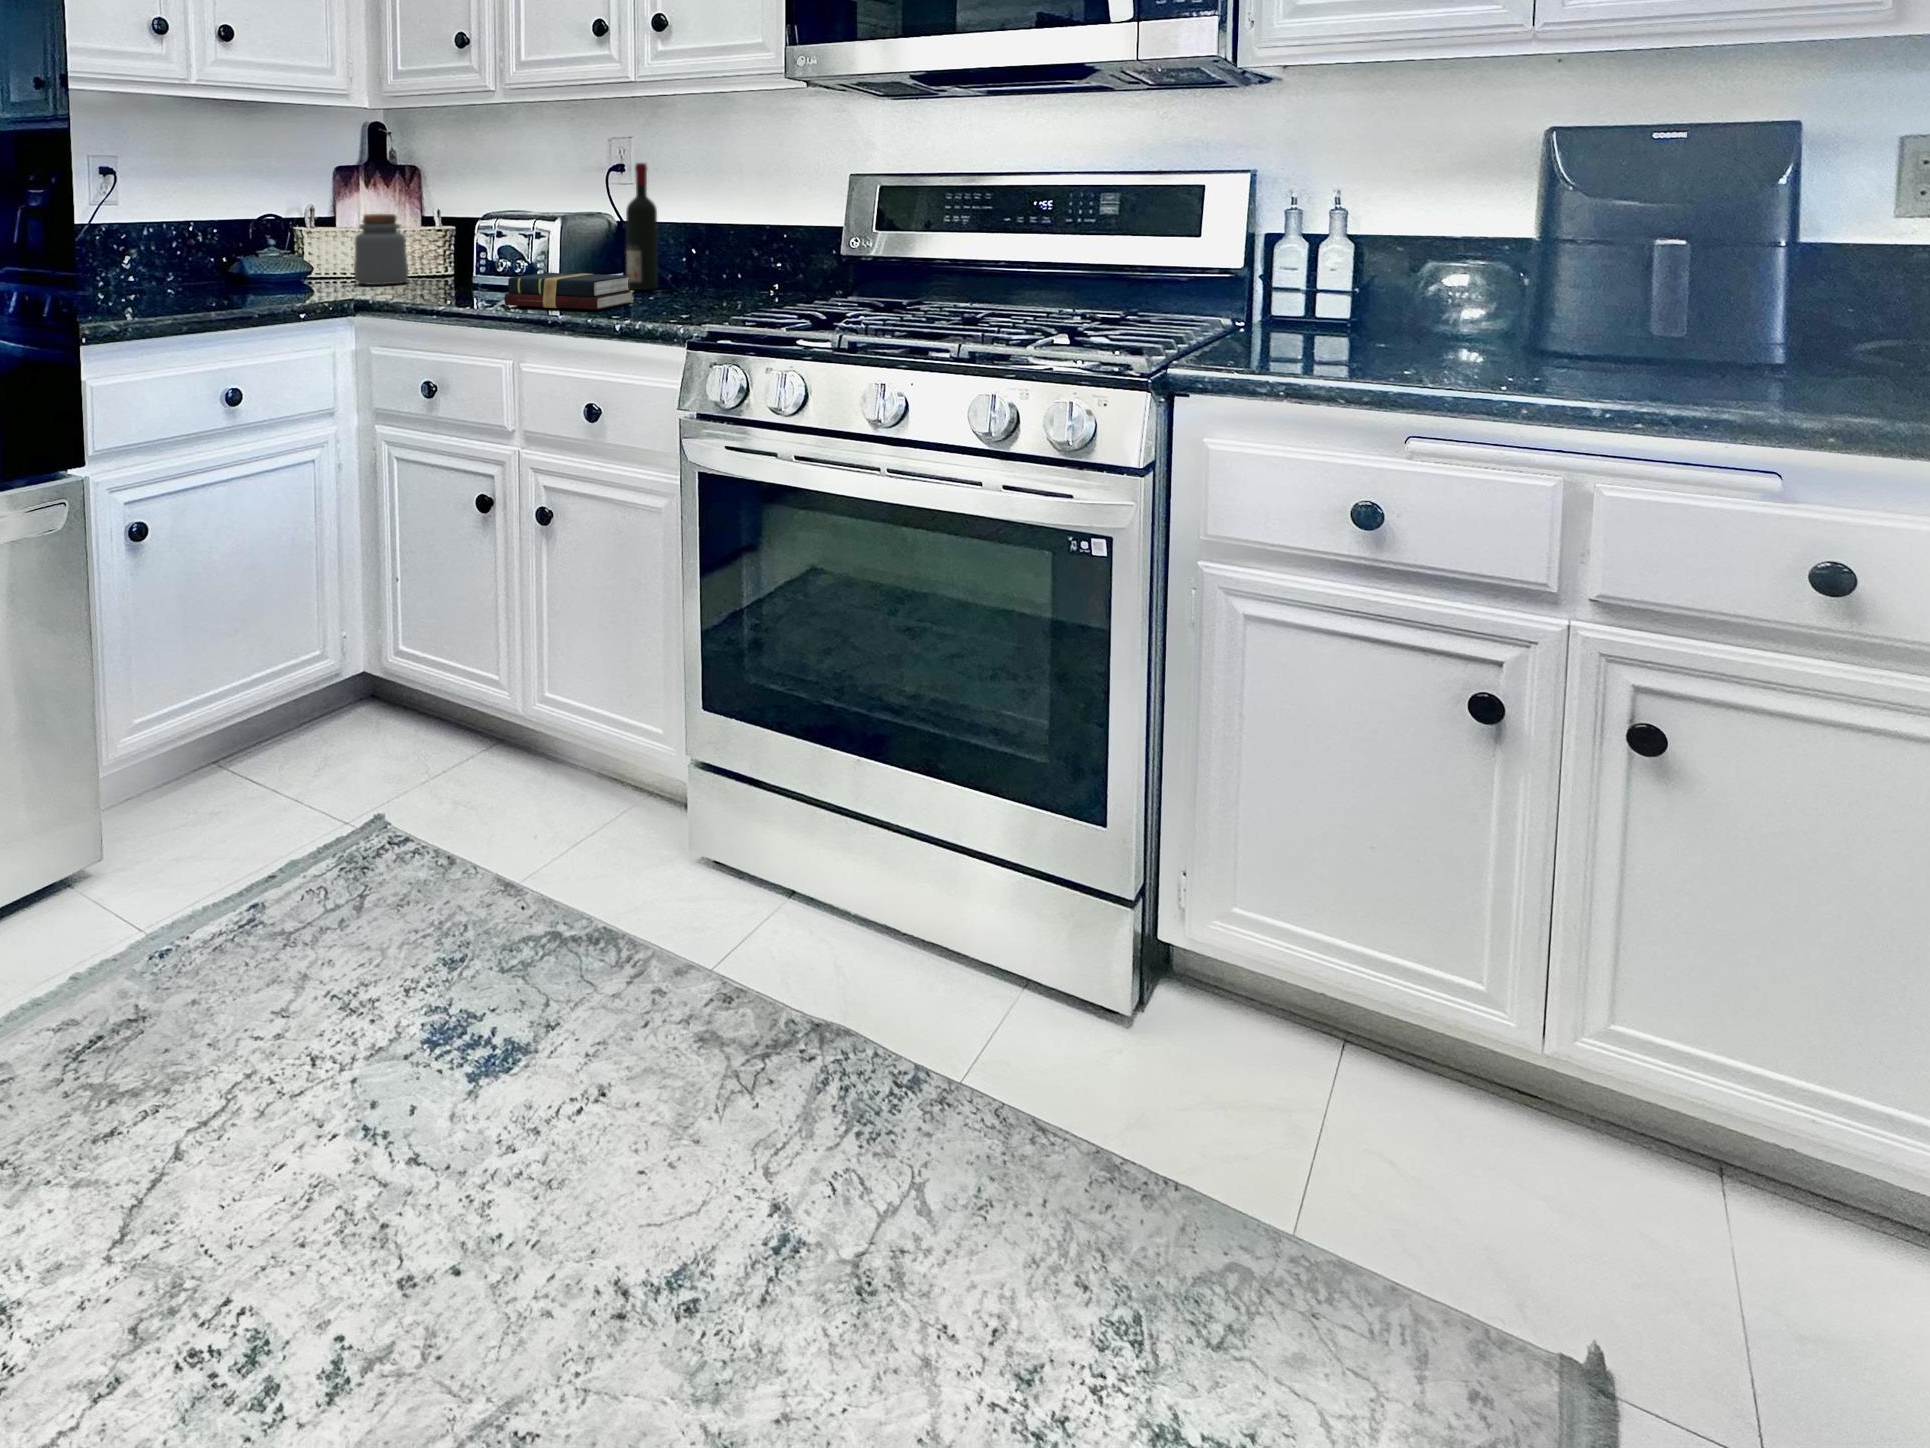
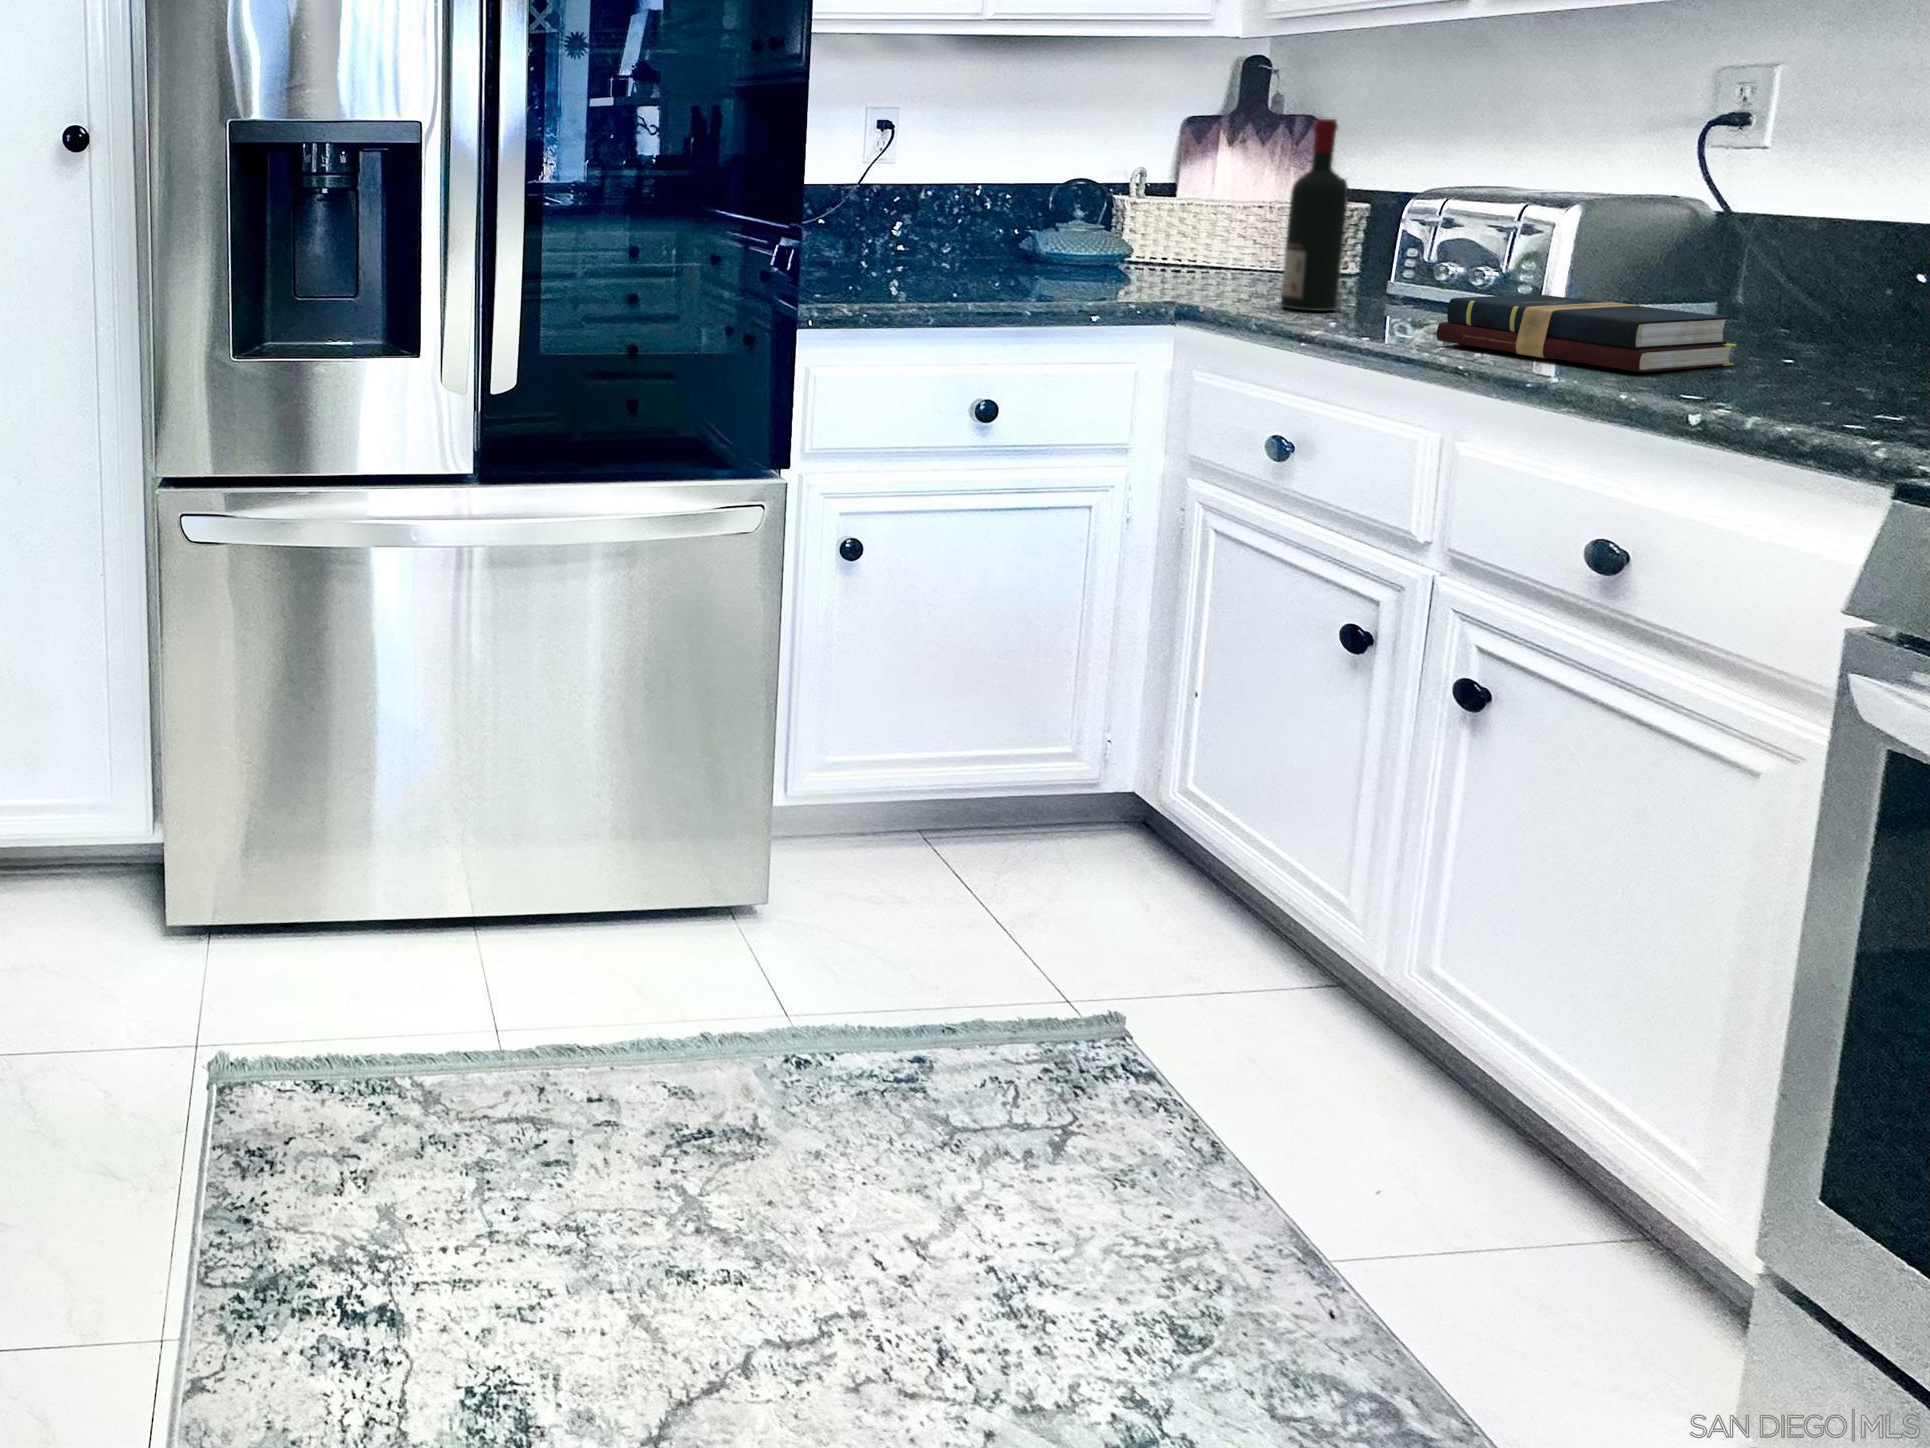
wine bottle: present [626,163,658,290] -> present [1281,119,1348,311]
jar: present [354,214,408,285] -> none [1192,183,1280,282]

